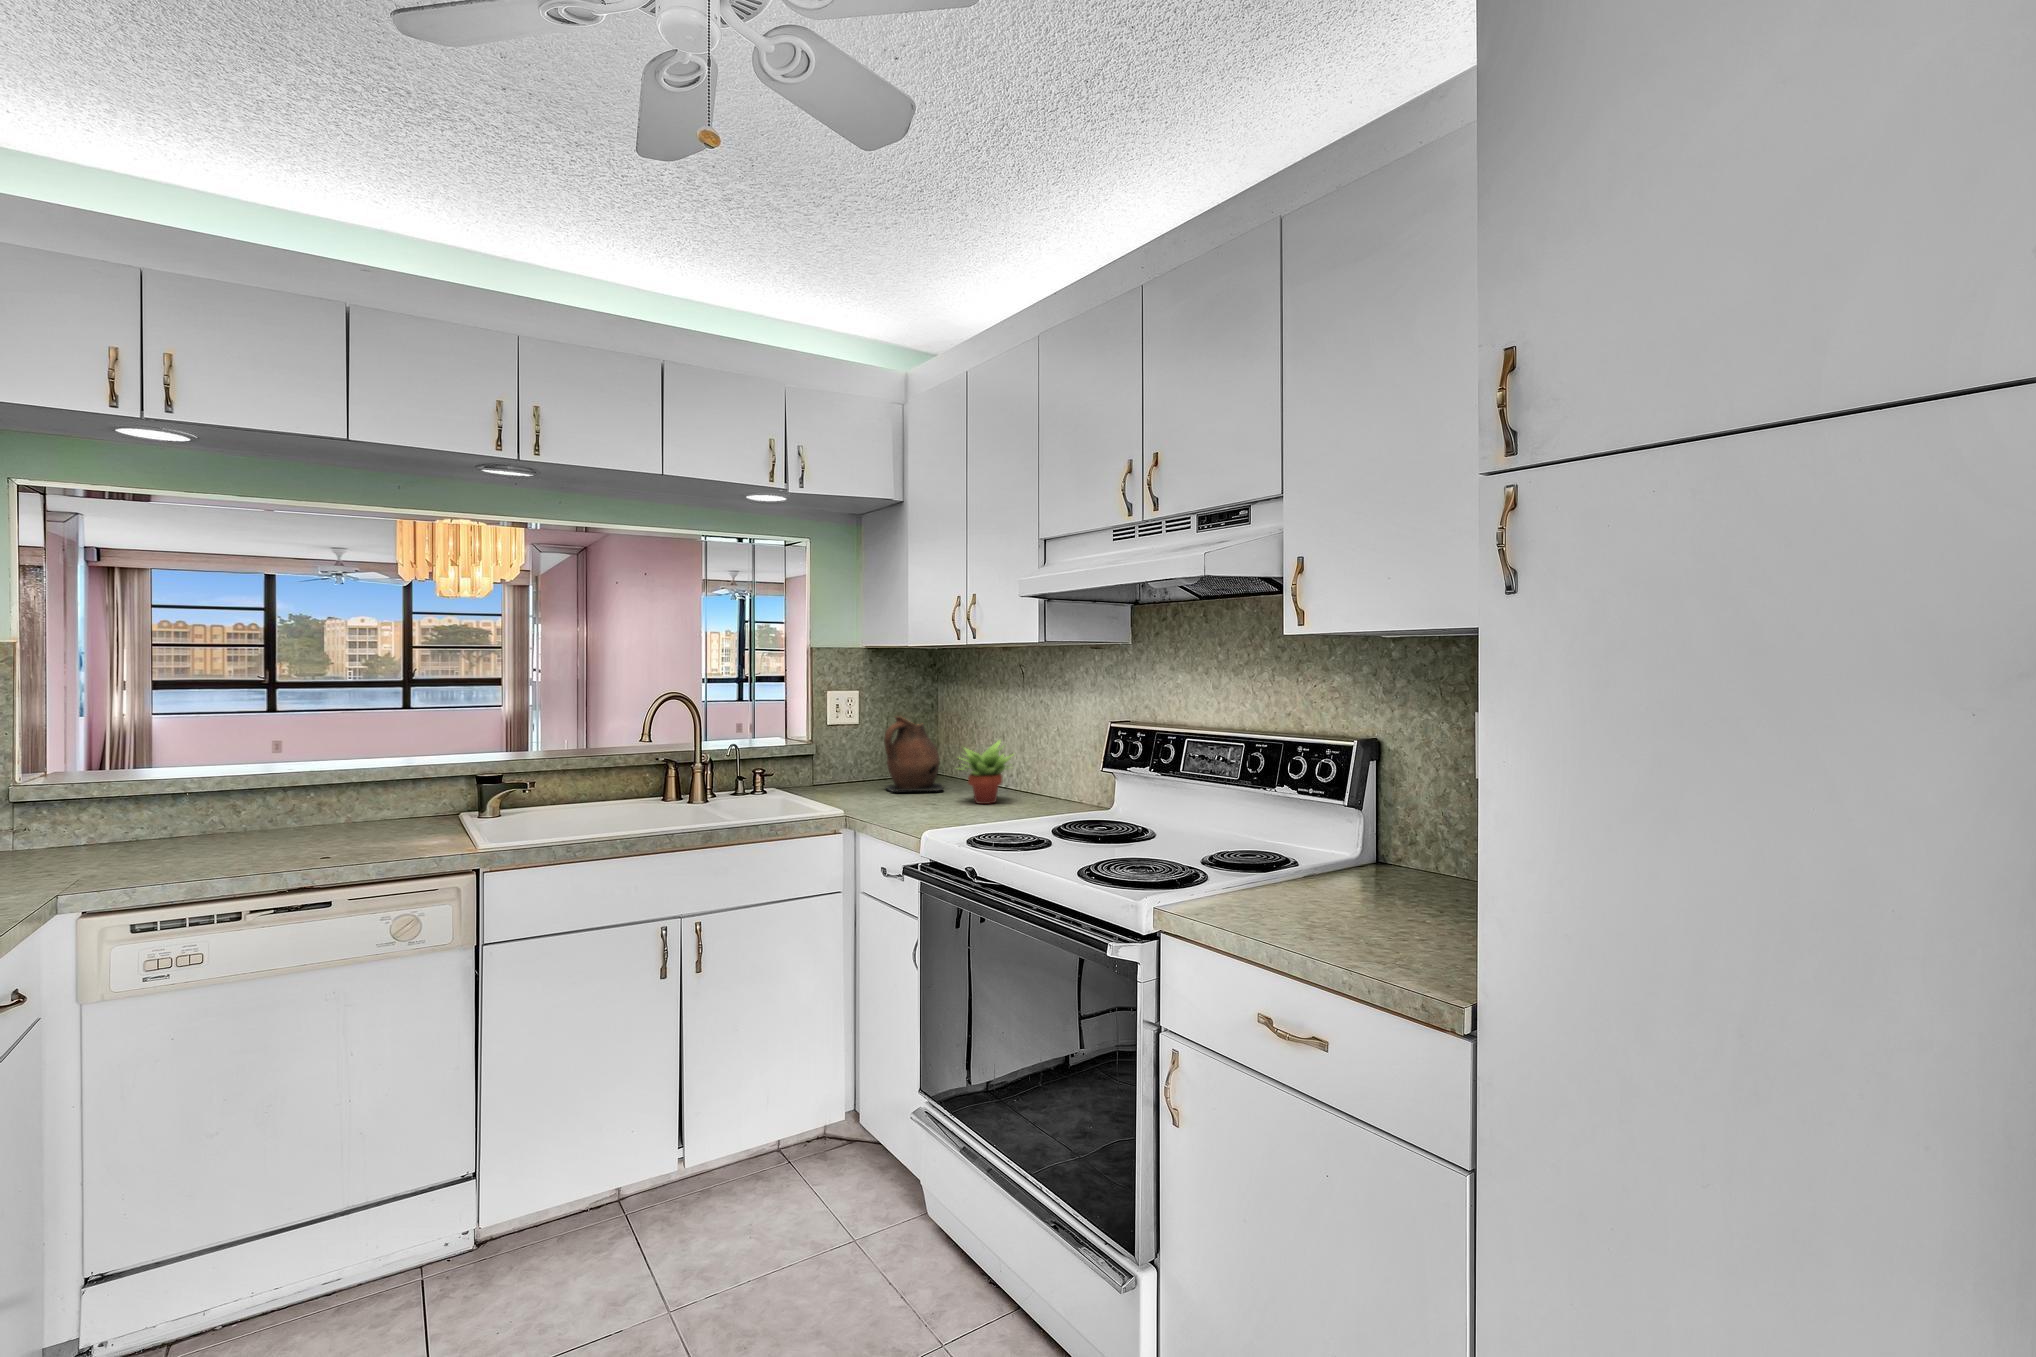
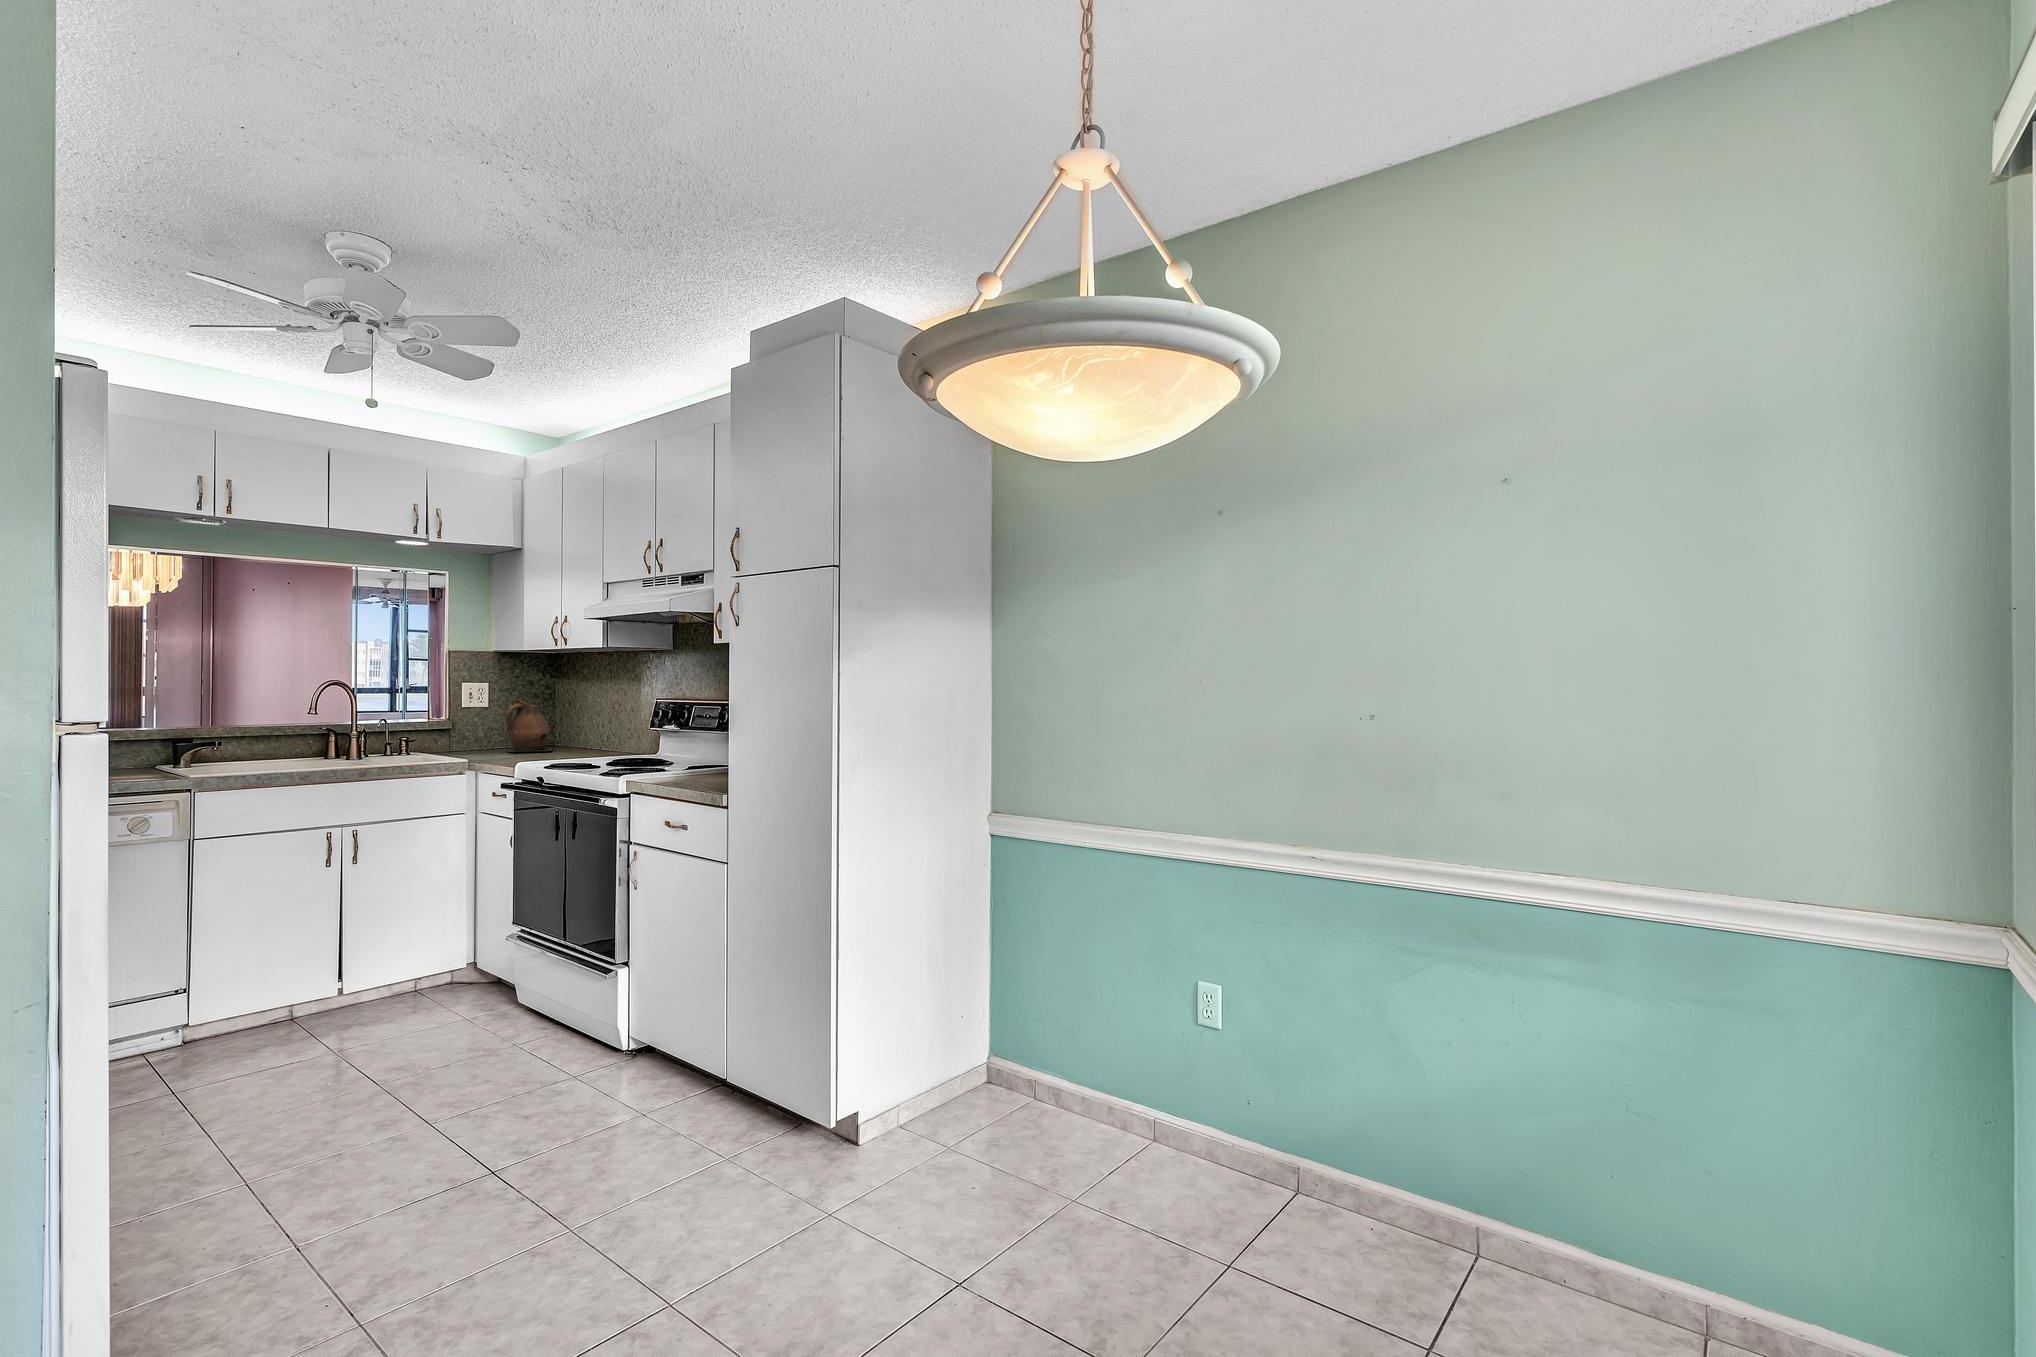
succulent plant: present [962,740,1014,804] -> none [554,713,600,756]

